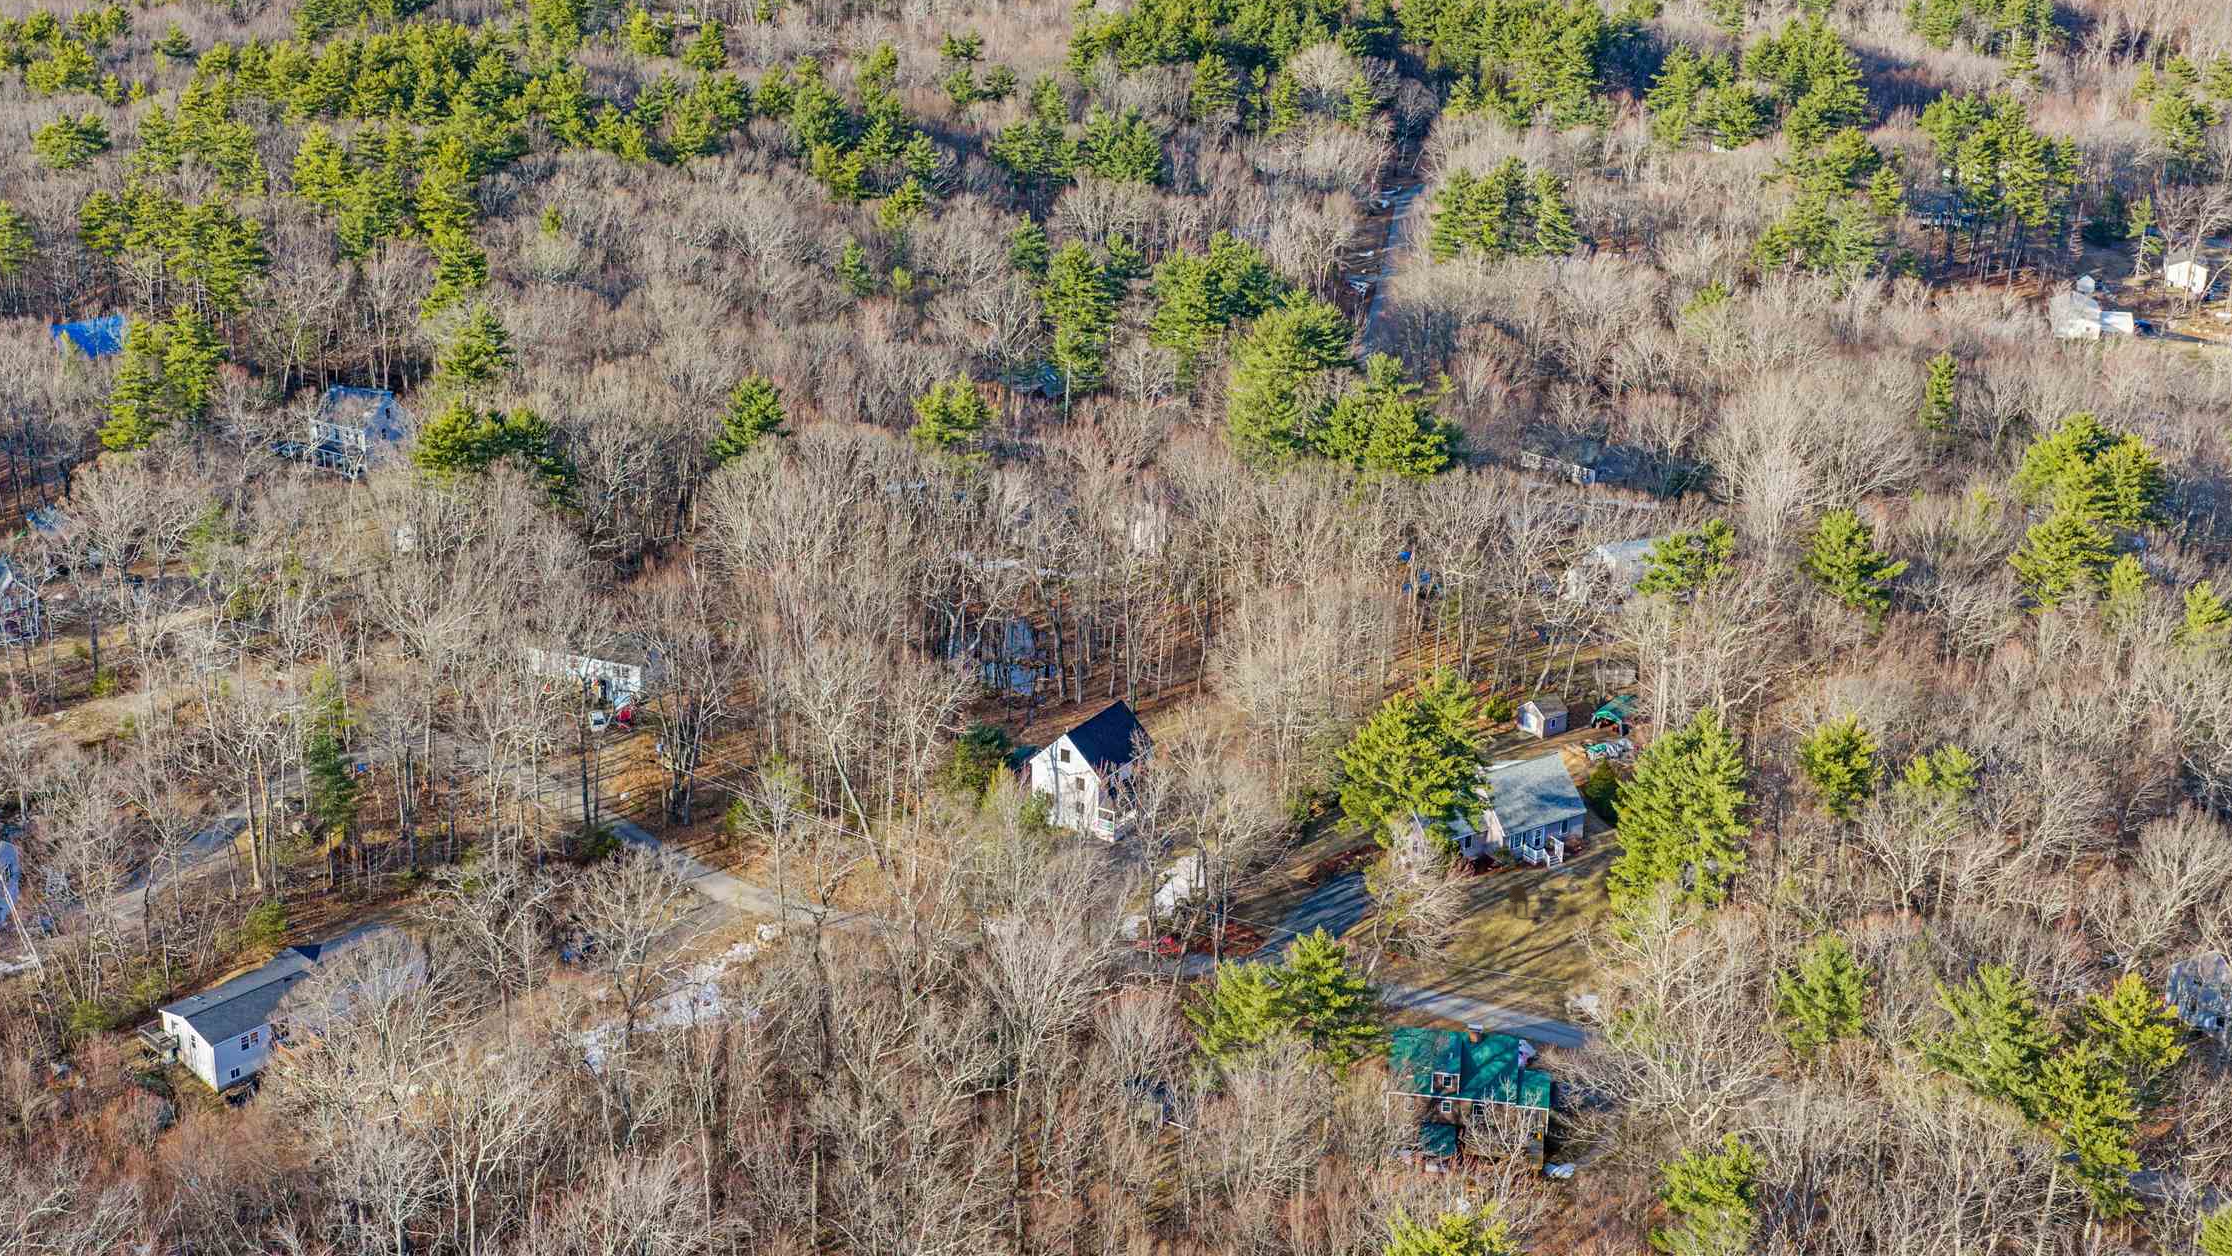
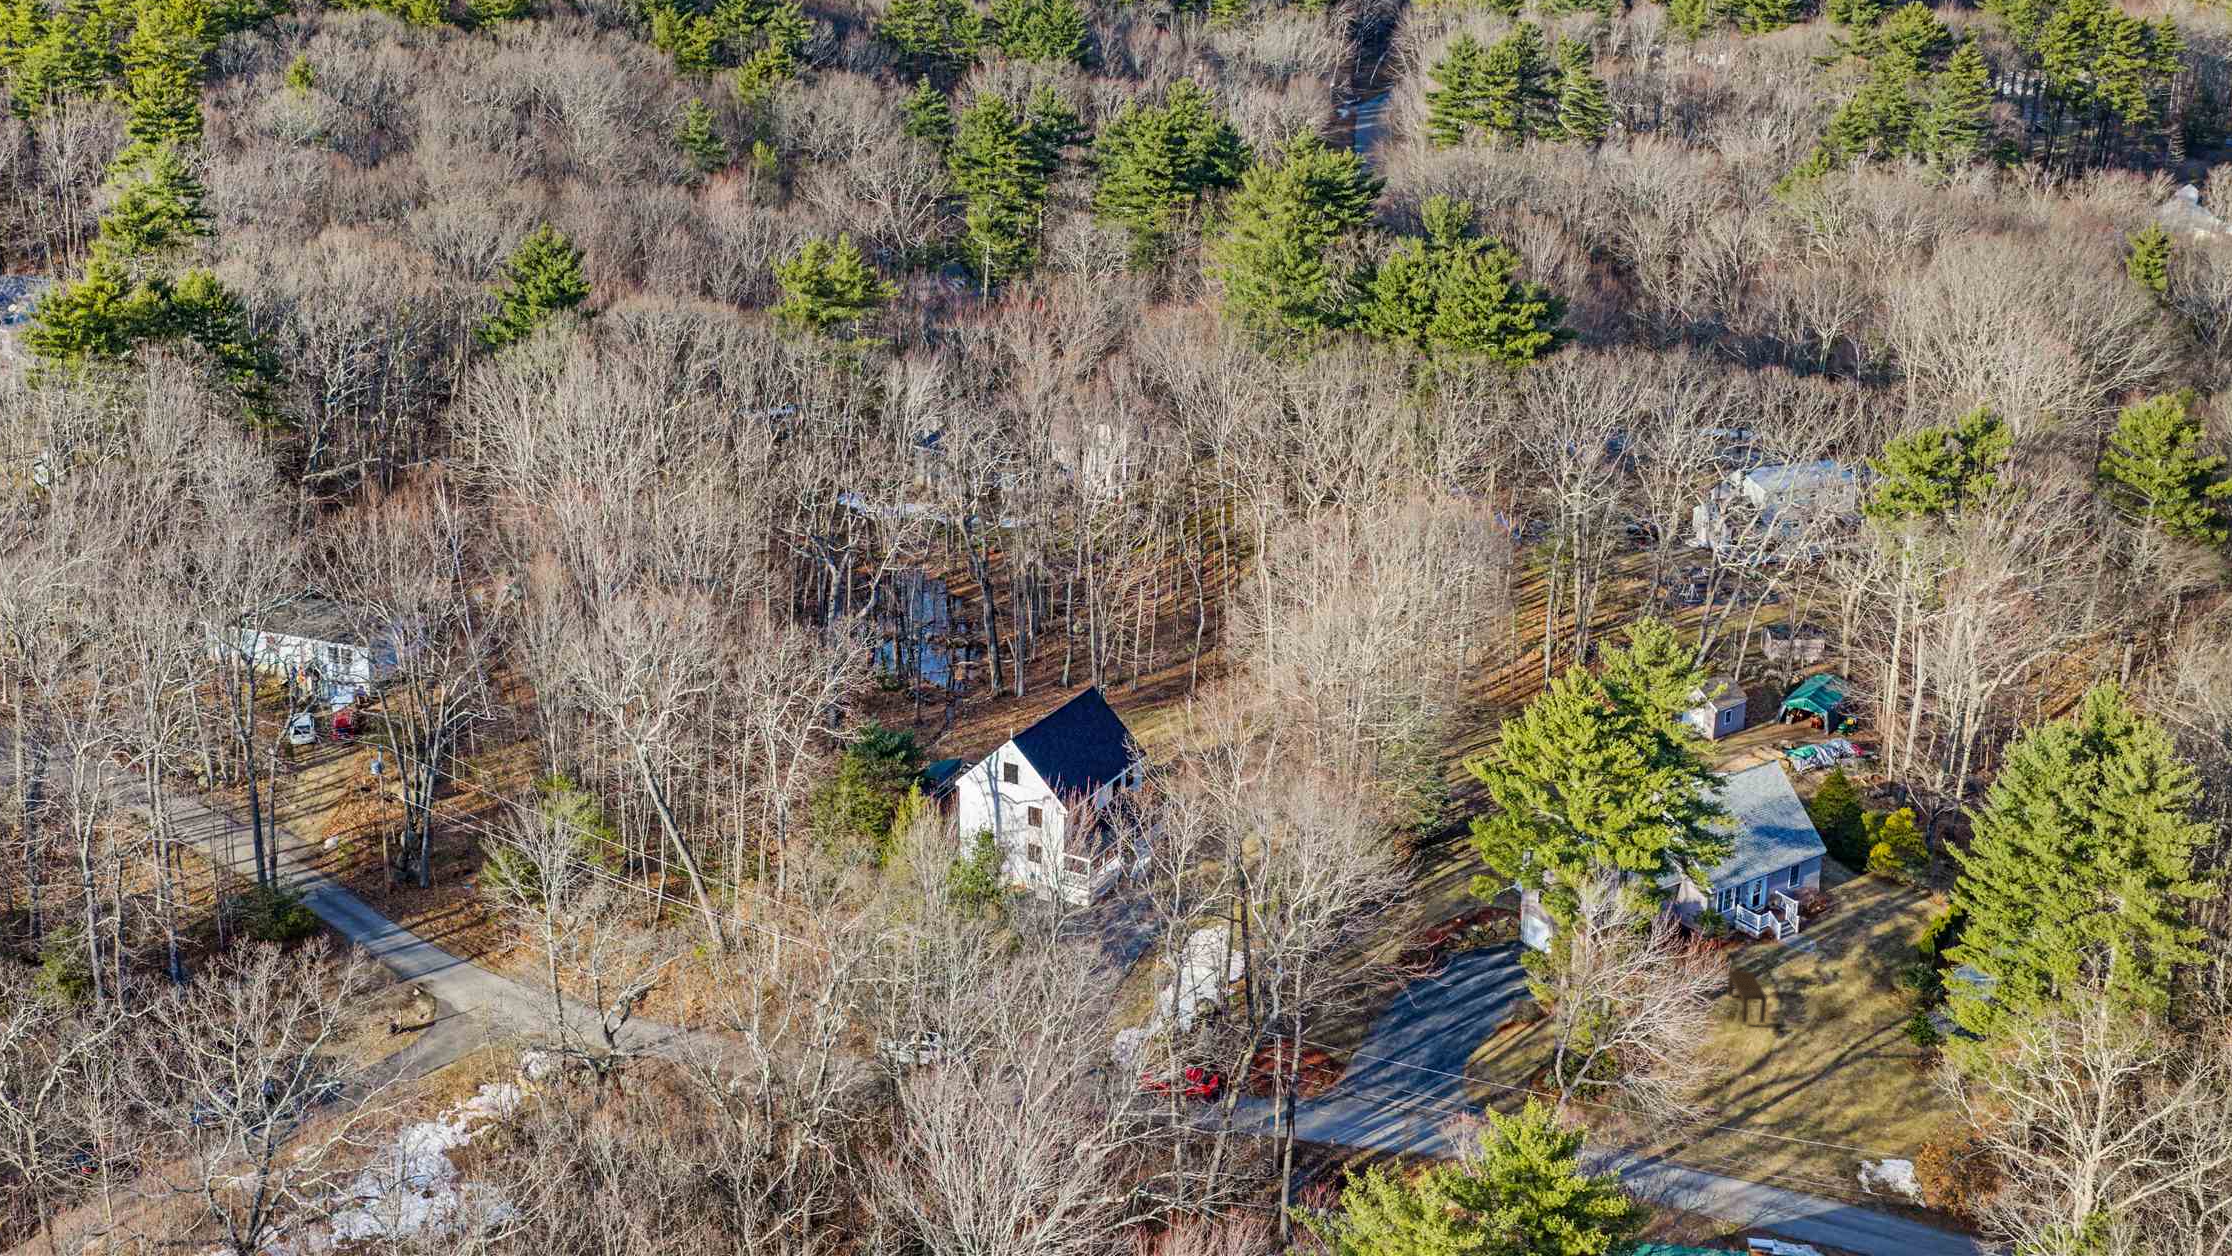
potted tree: present [713,819,725,846] -> none [461,878,487,922]

